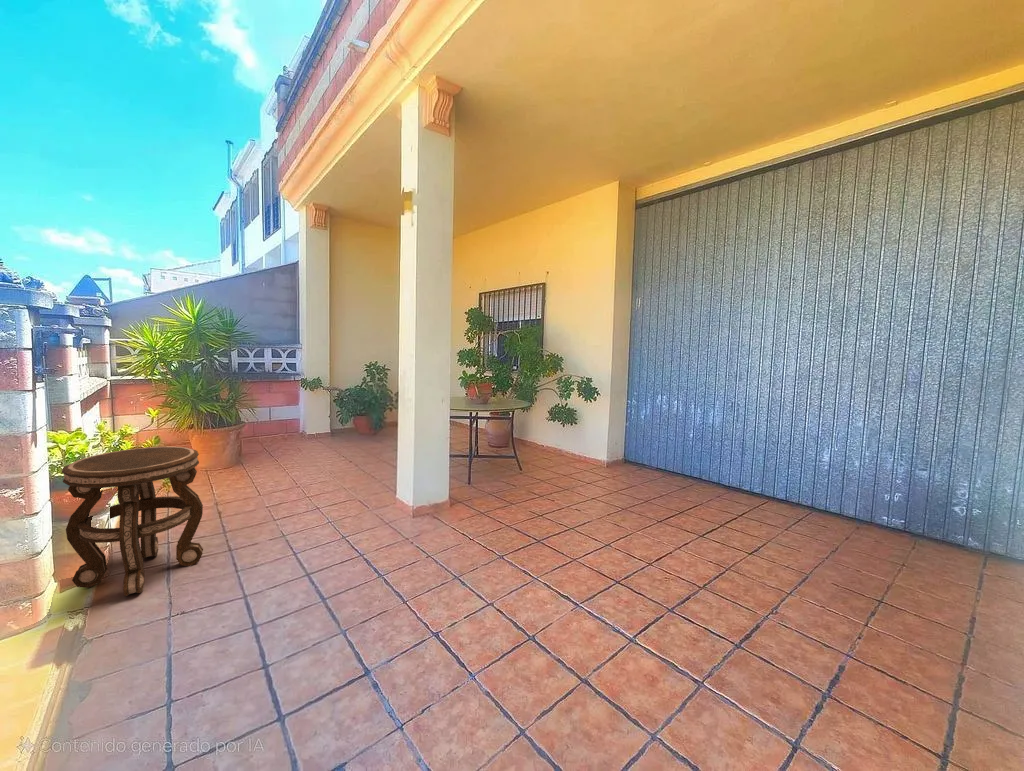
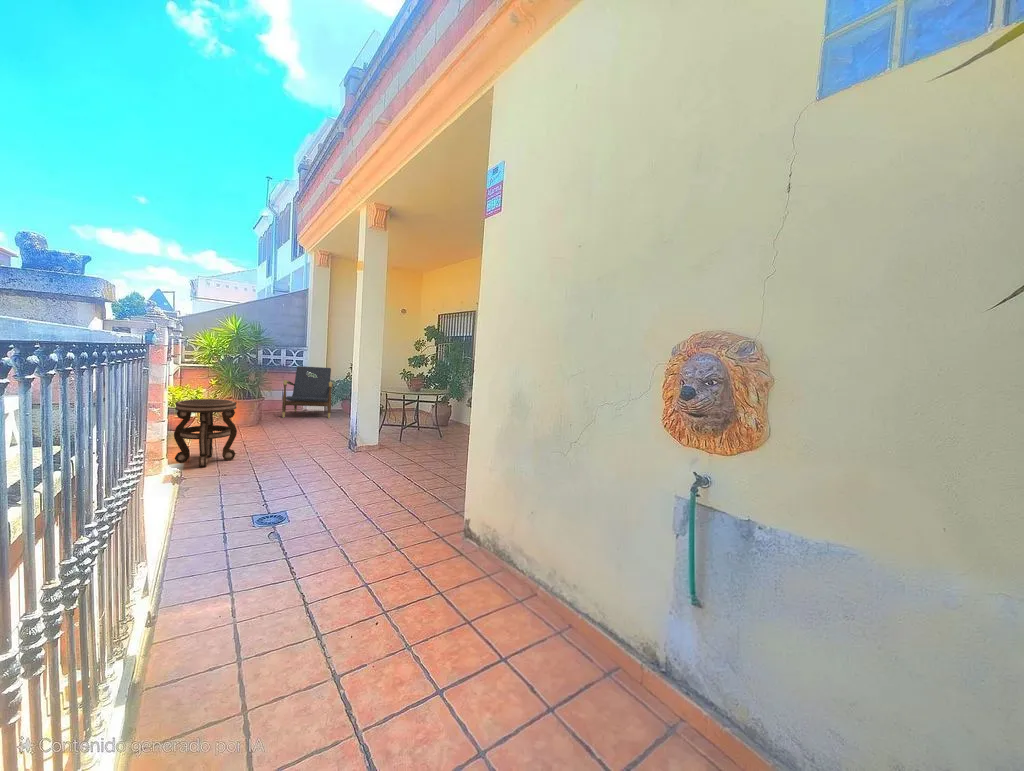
lounge chair: none [273,372,344,449] -> present [282,366,333,418]

